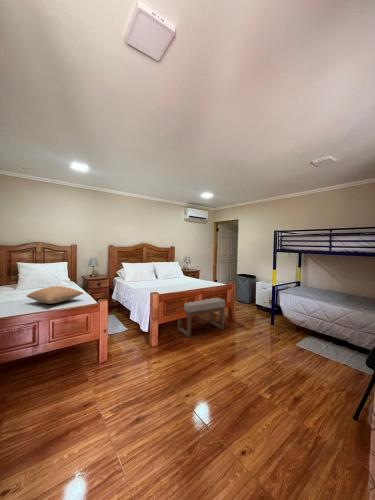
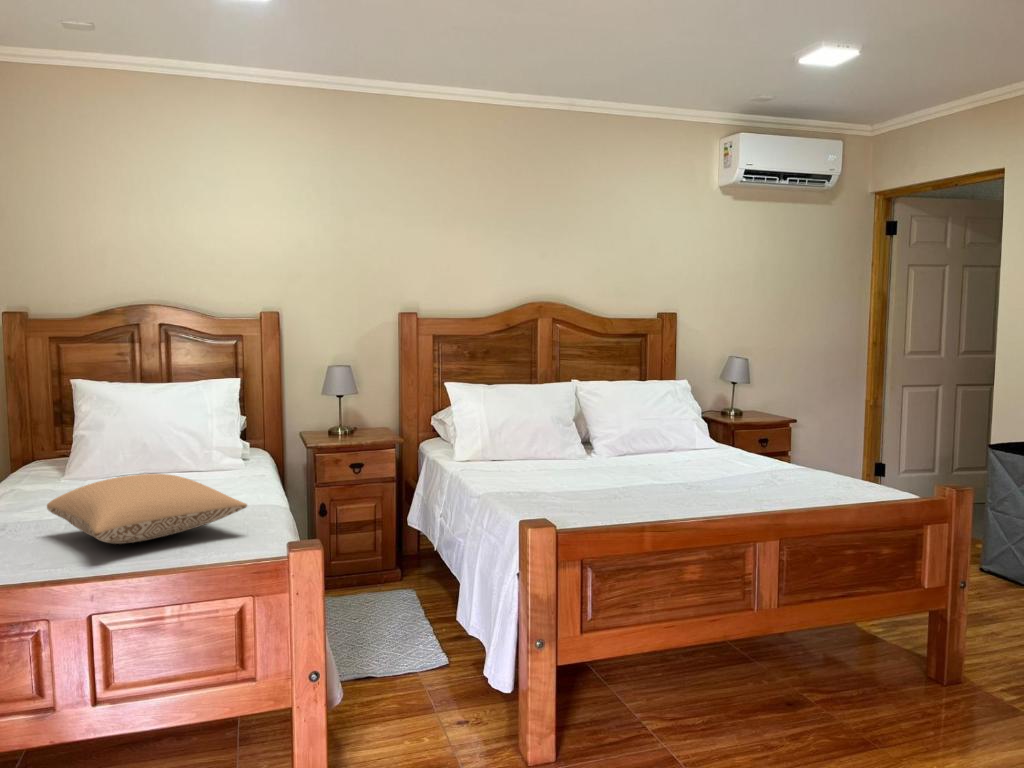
ottoman: present [178,297,225,338] -> none [659,544,905,739]

